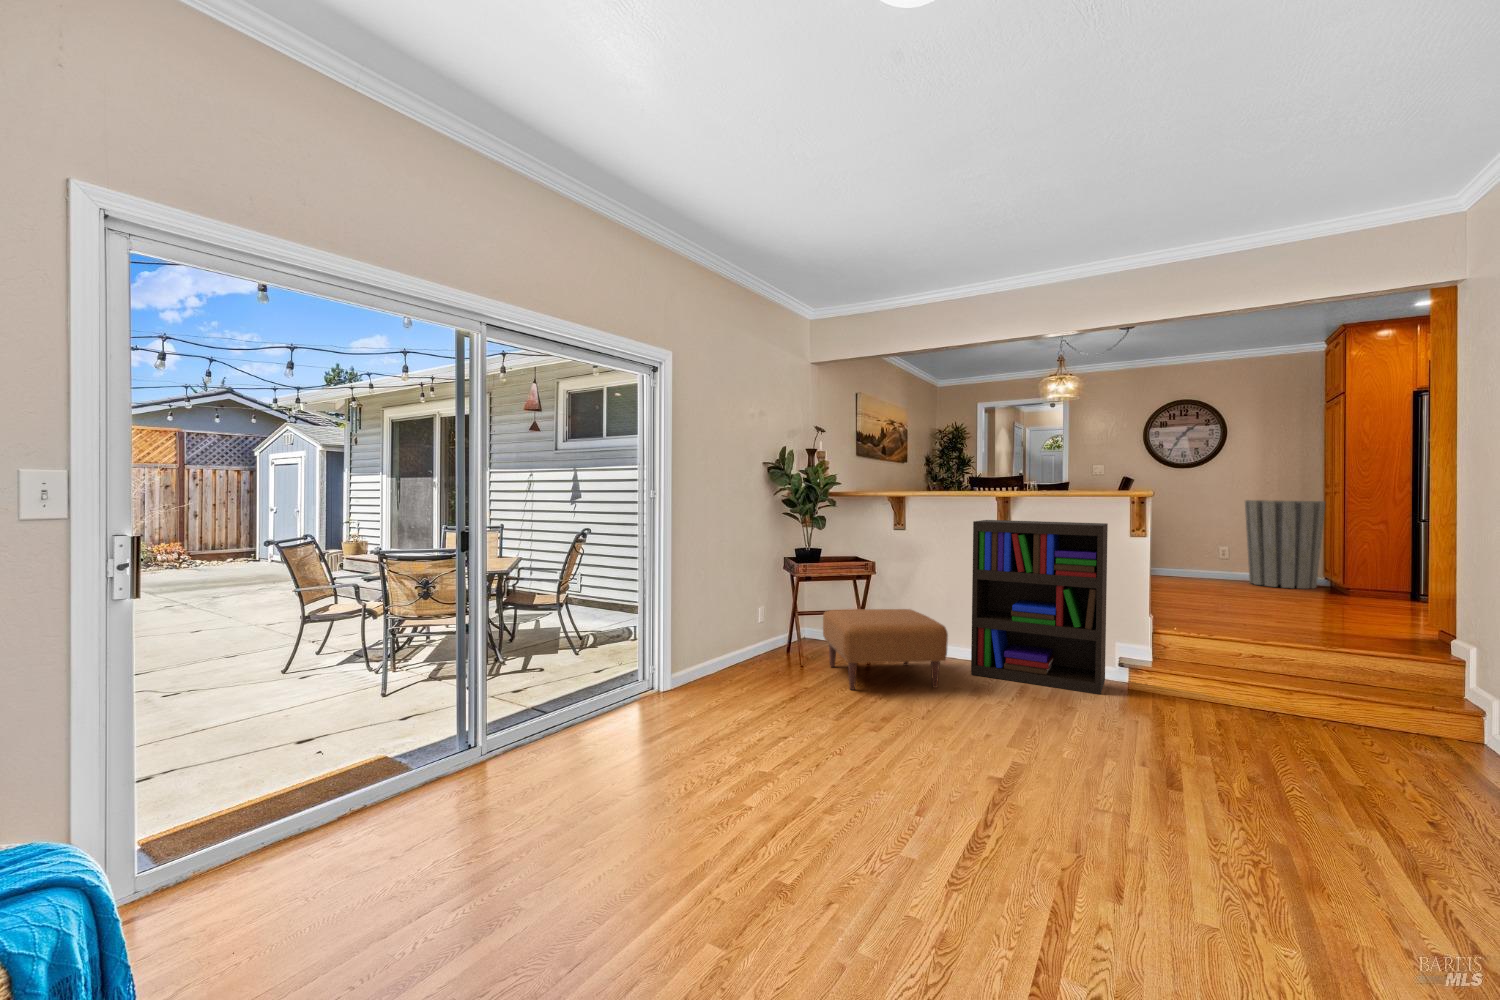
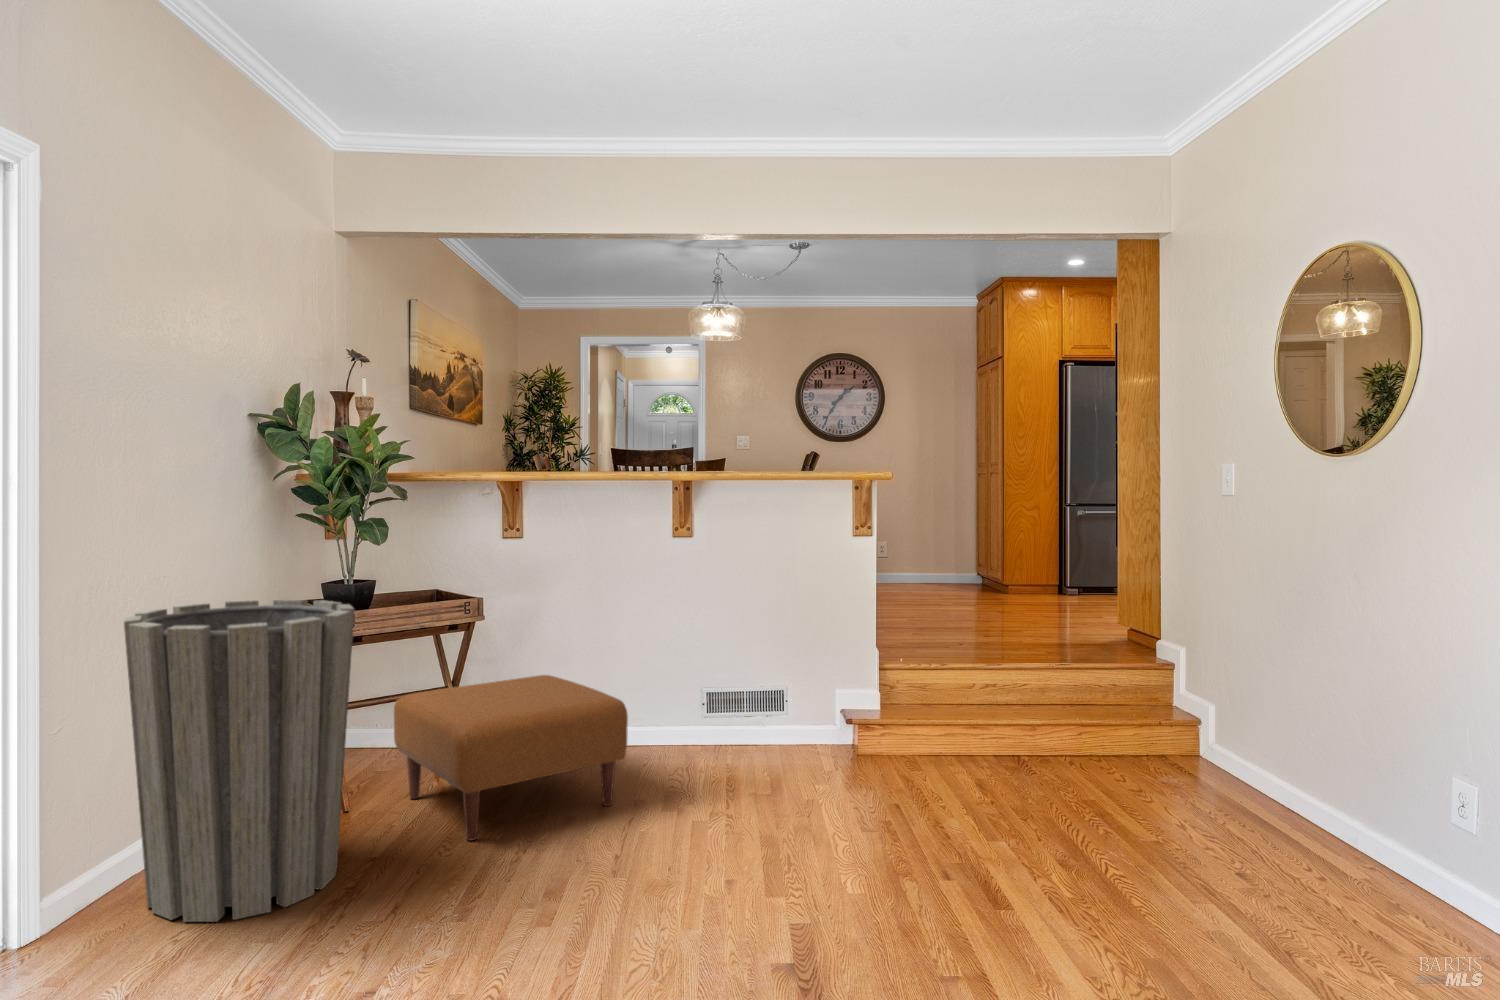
trash can: present [1245,500,1325,589] -> present [124,599,354,922]
bookshelf: present [971,520,1108,694] -> none [649,519,835,769]

